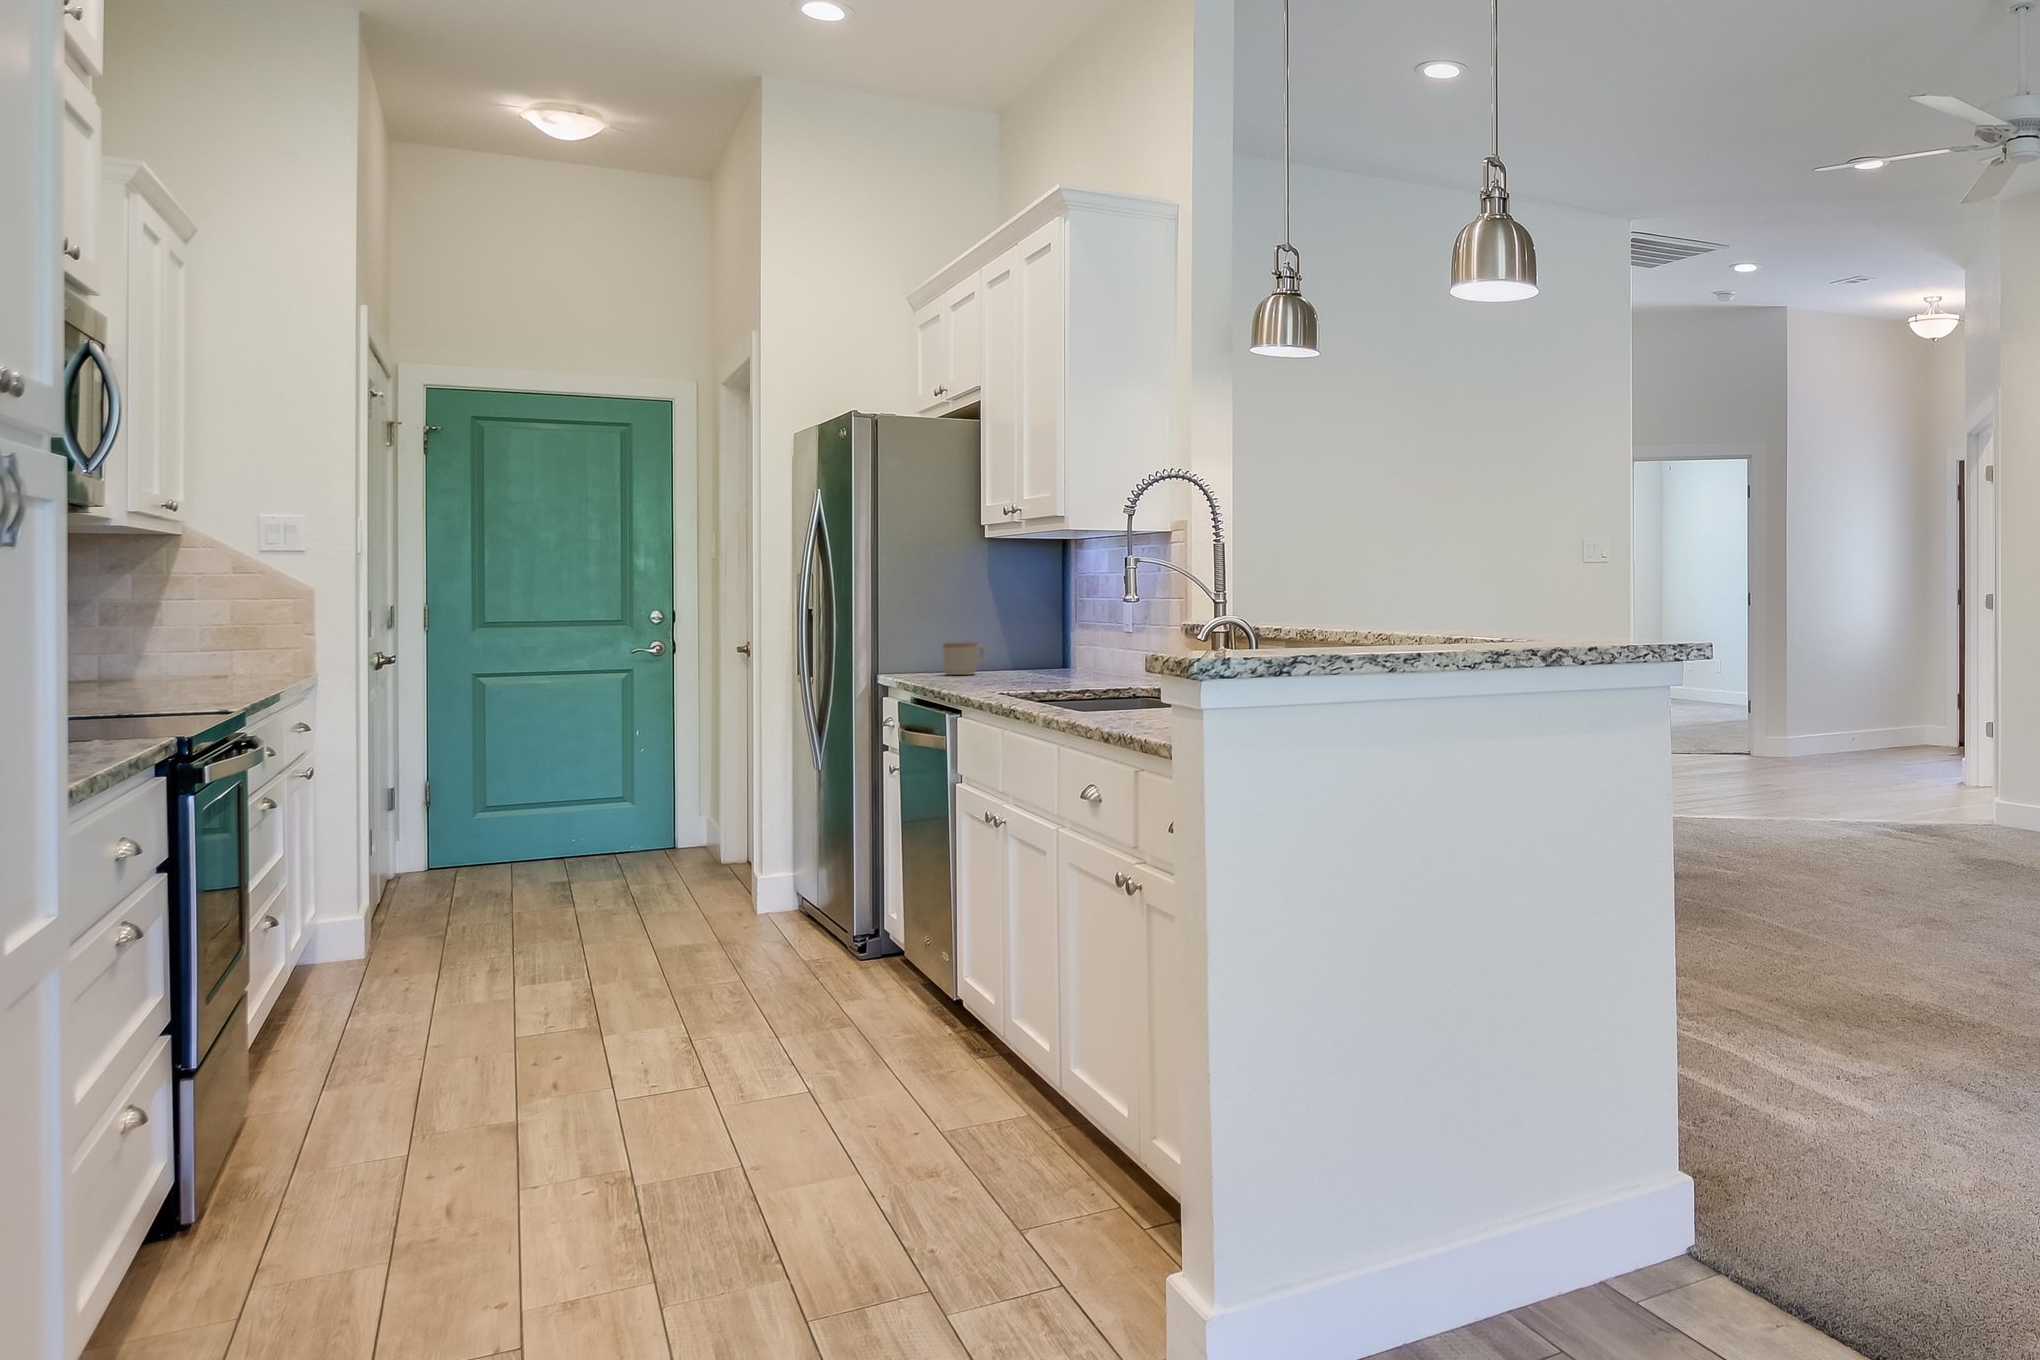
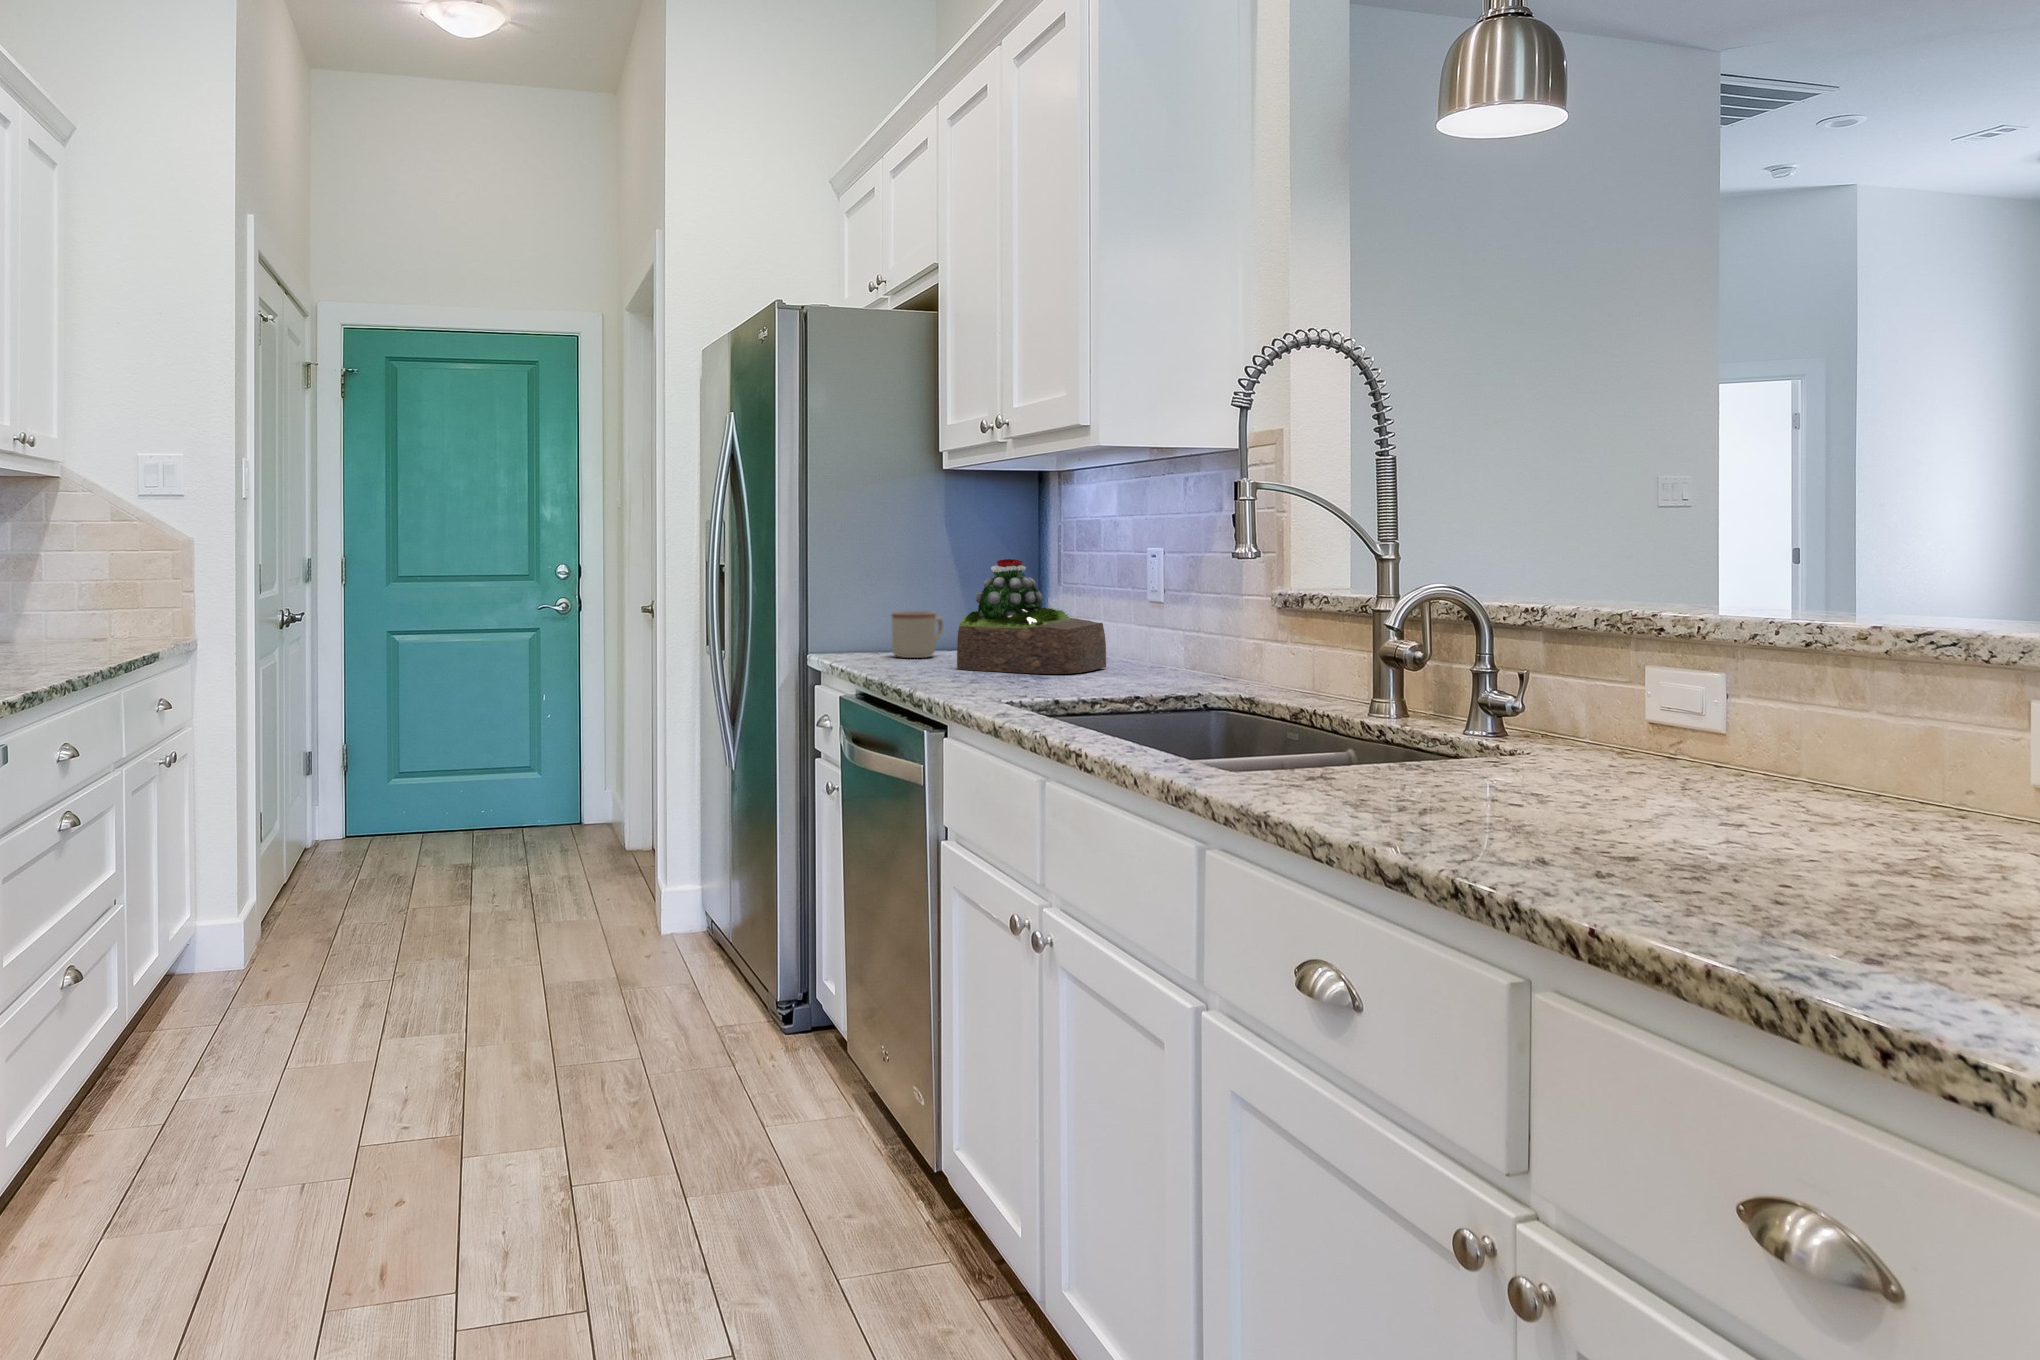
succulent plant: none [986,603,1095,681] -> present [957,559,1106,674]

